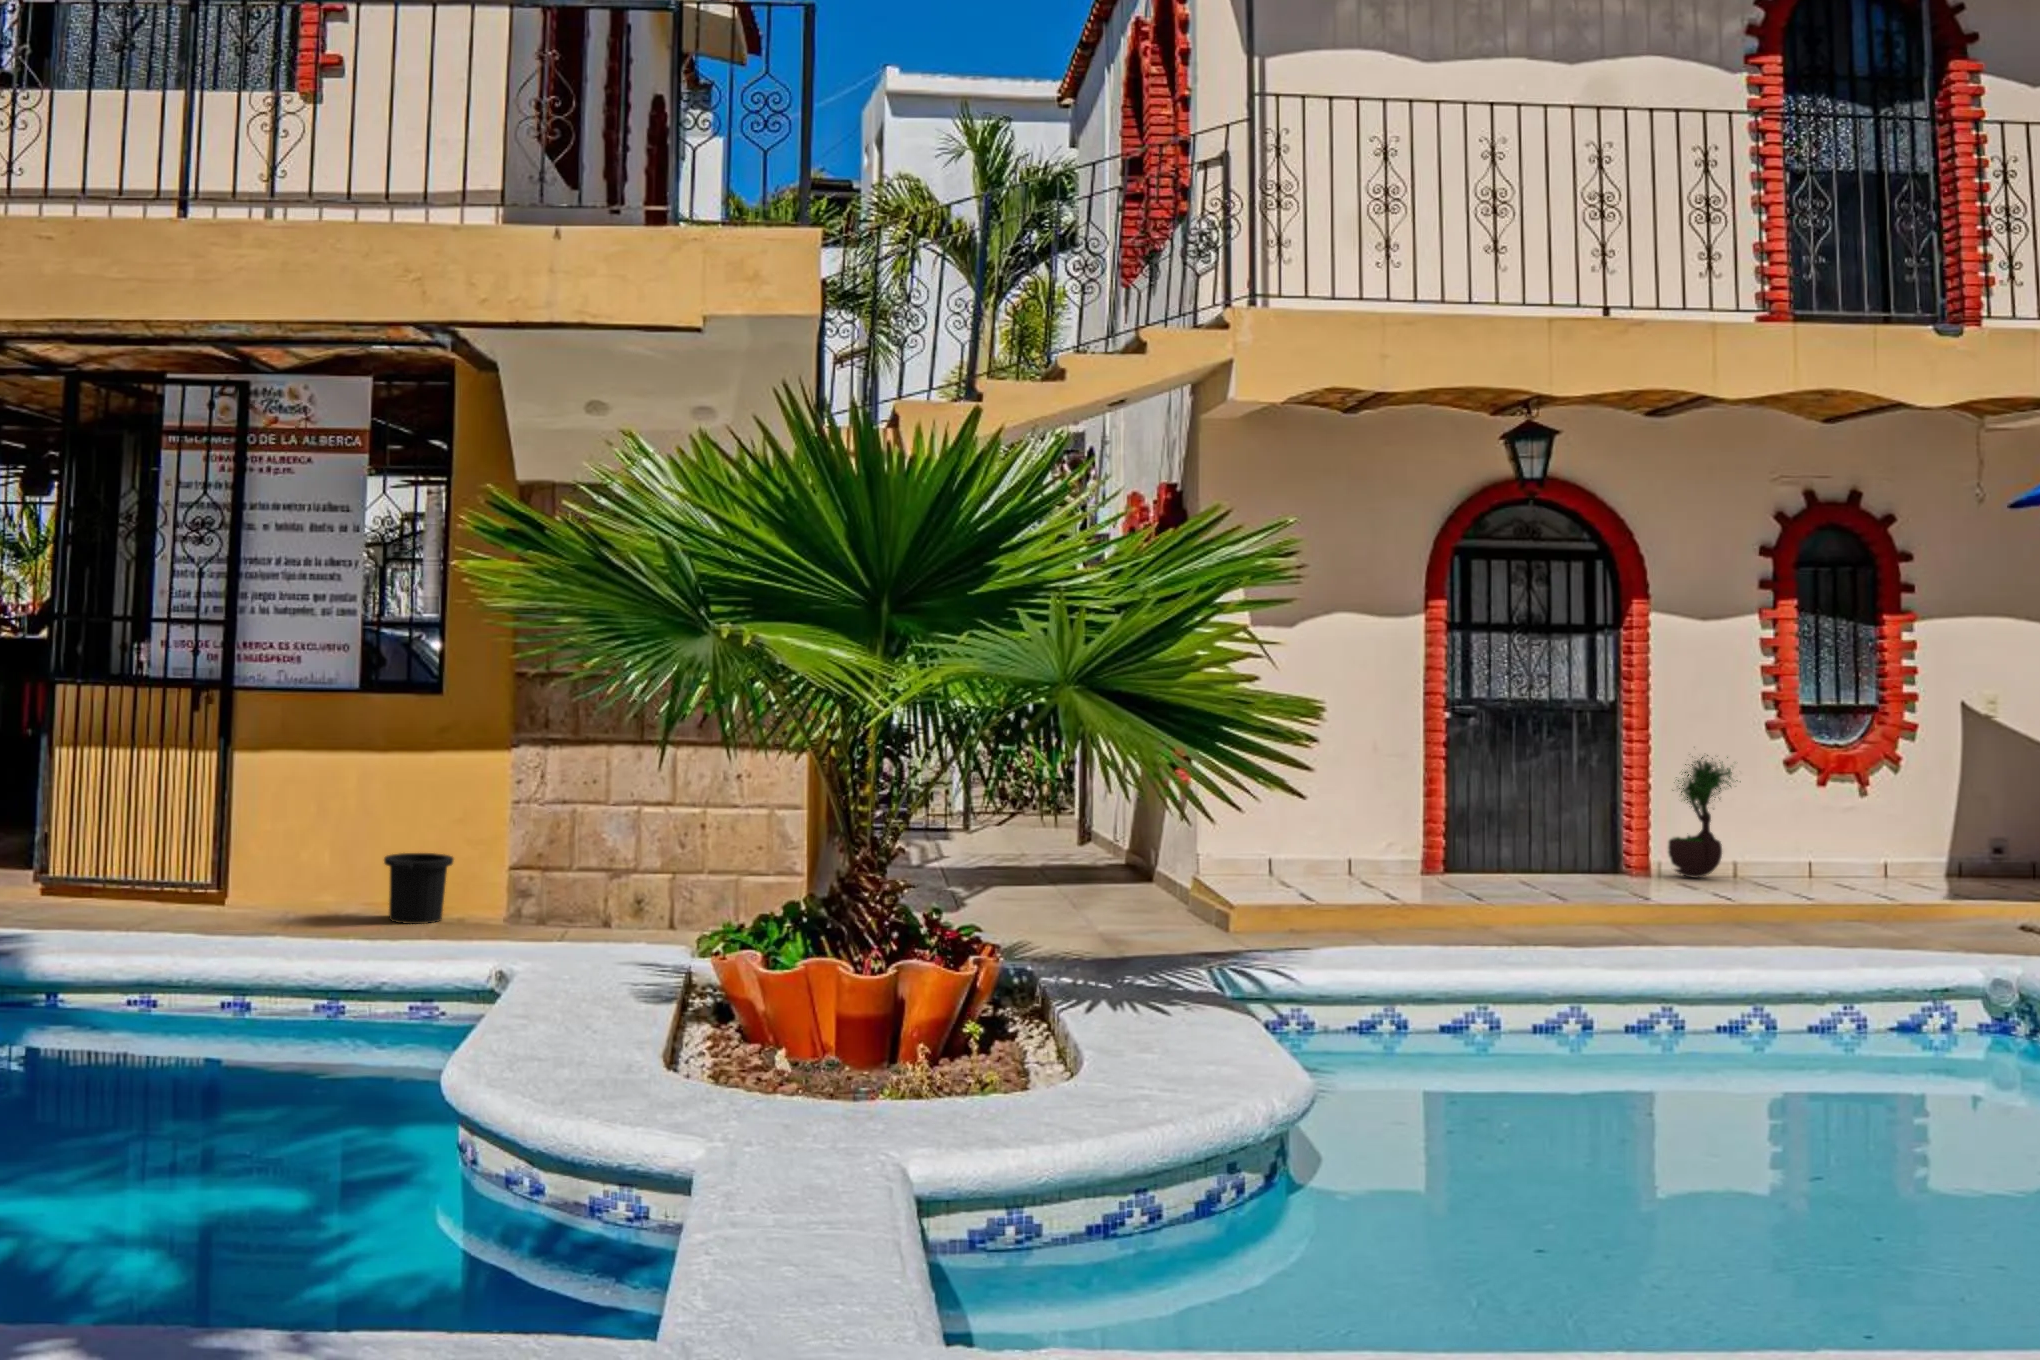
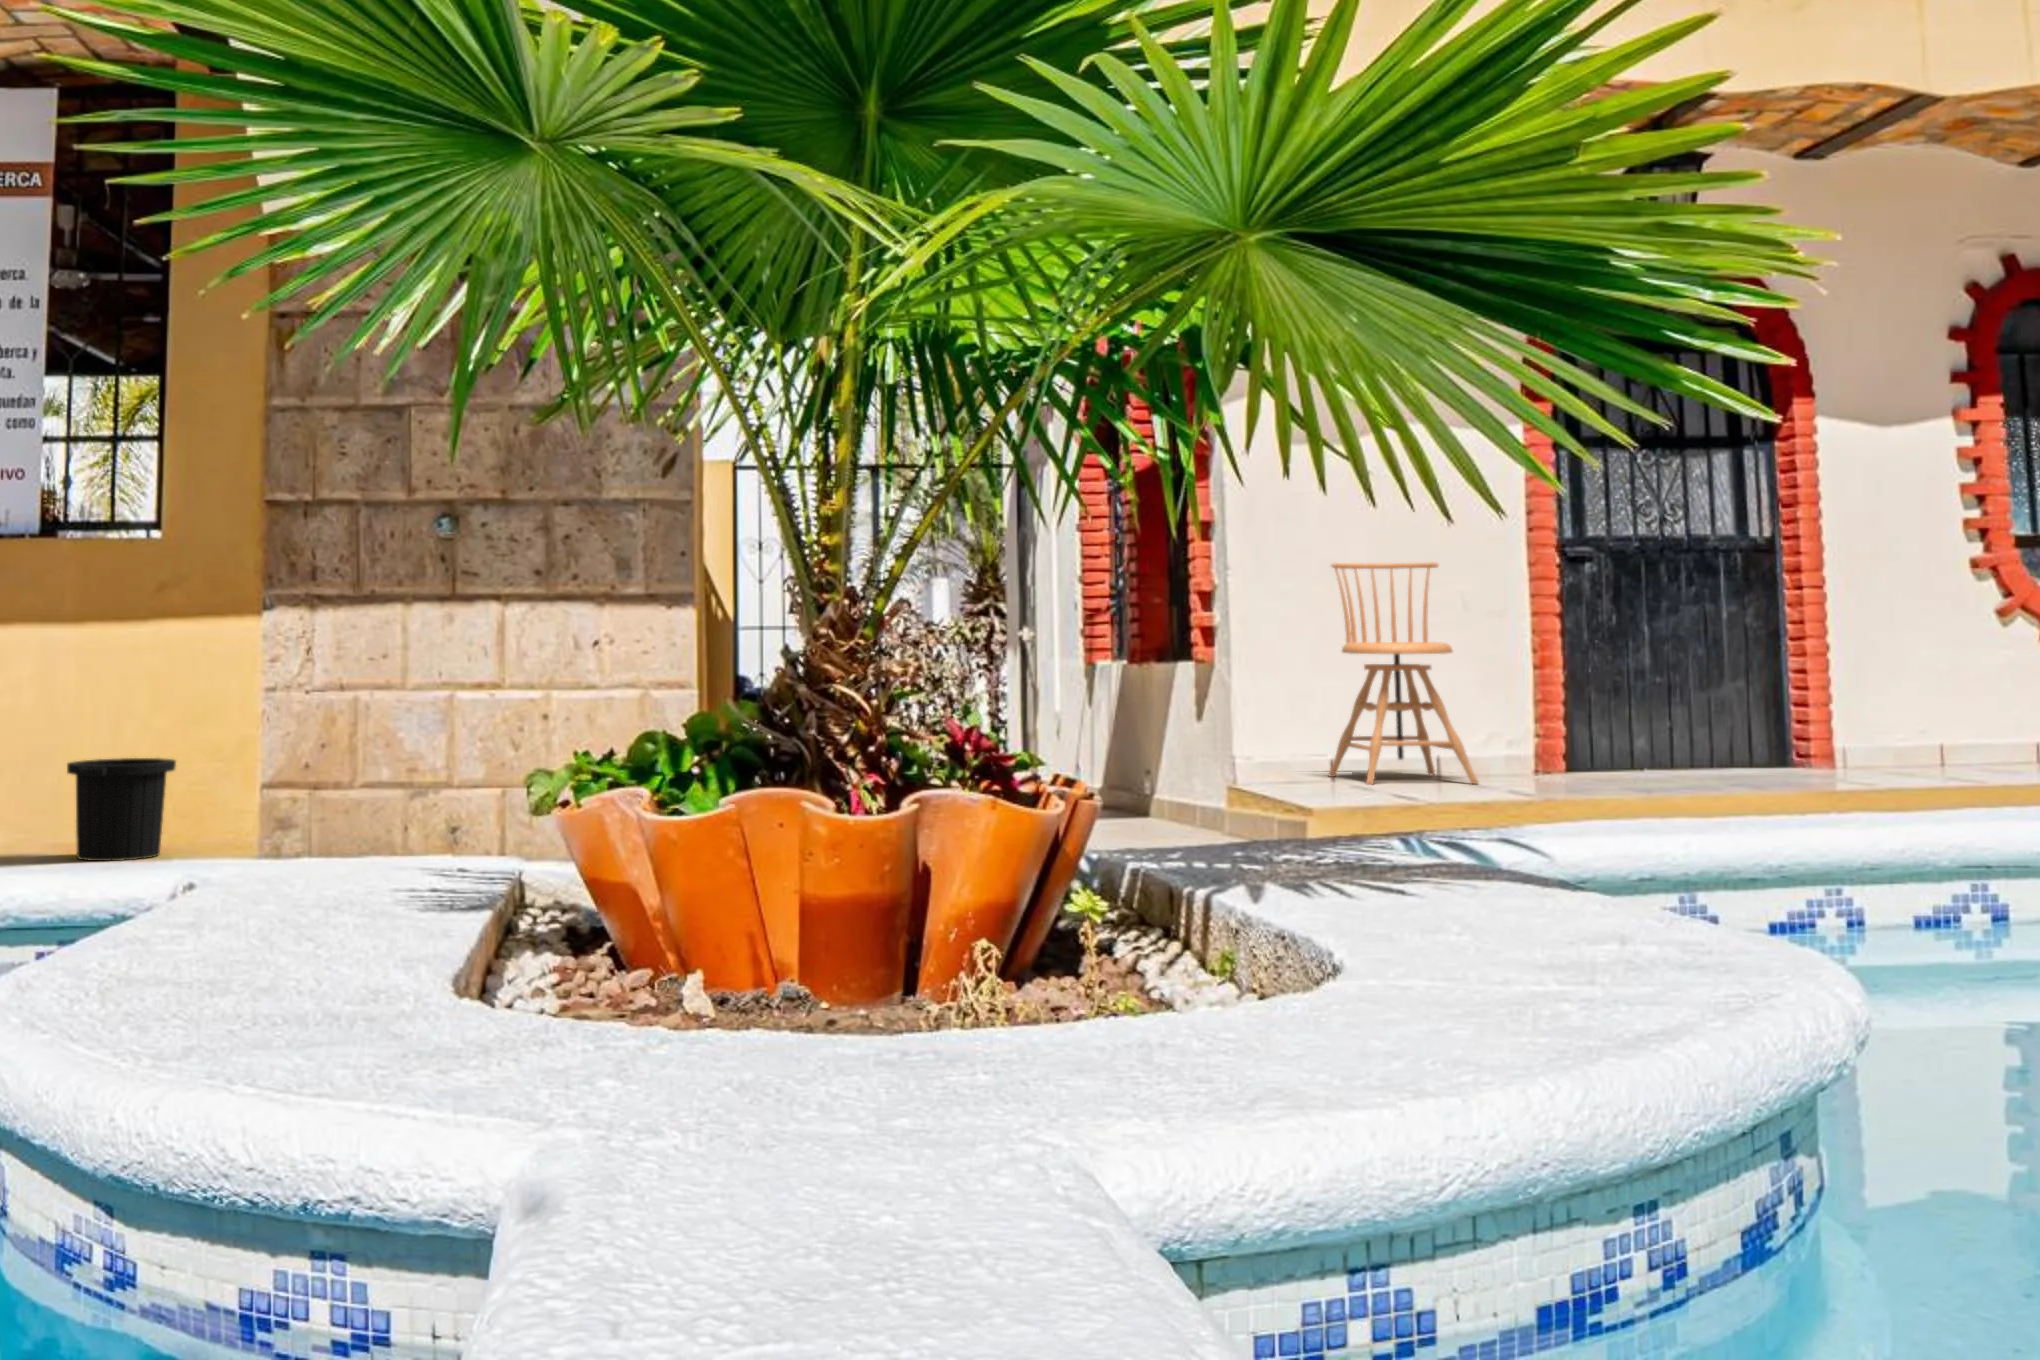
chair: none [1260,713,1365,885] -> present [1329,562,1478,785]
potted tree: present [1668,755,1741,878] -> none [1853,586,1959,762]

